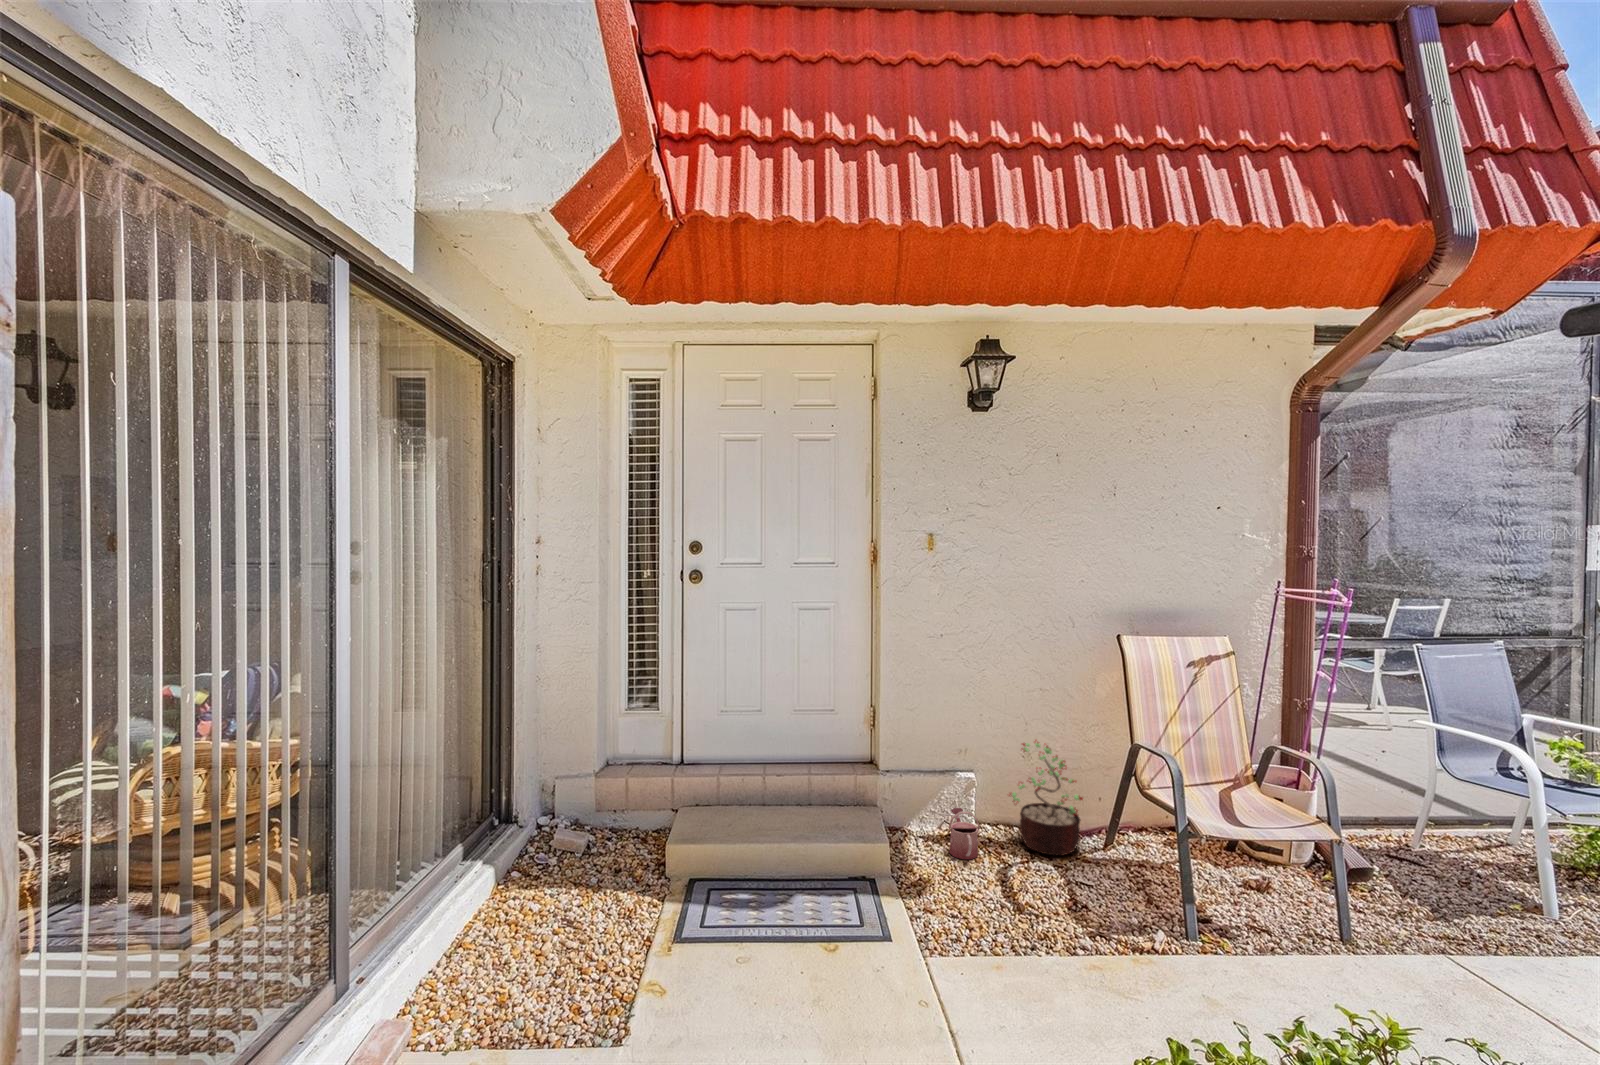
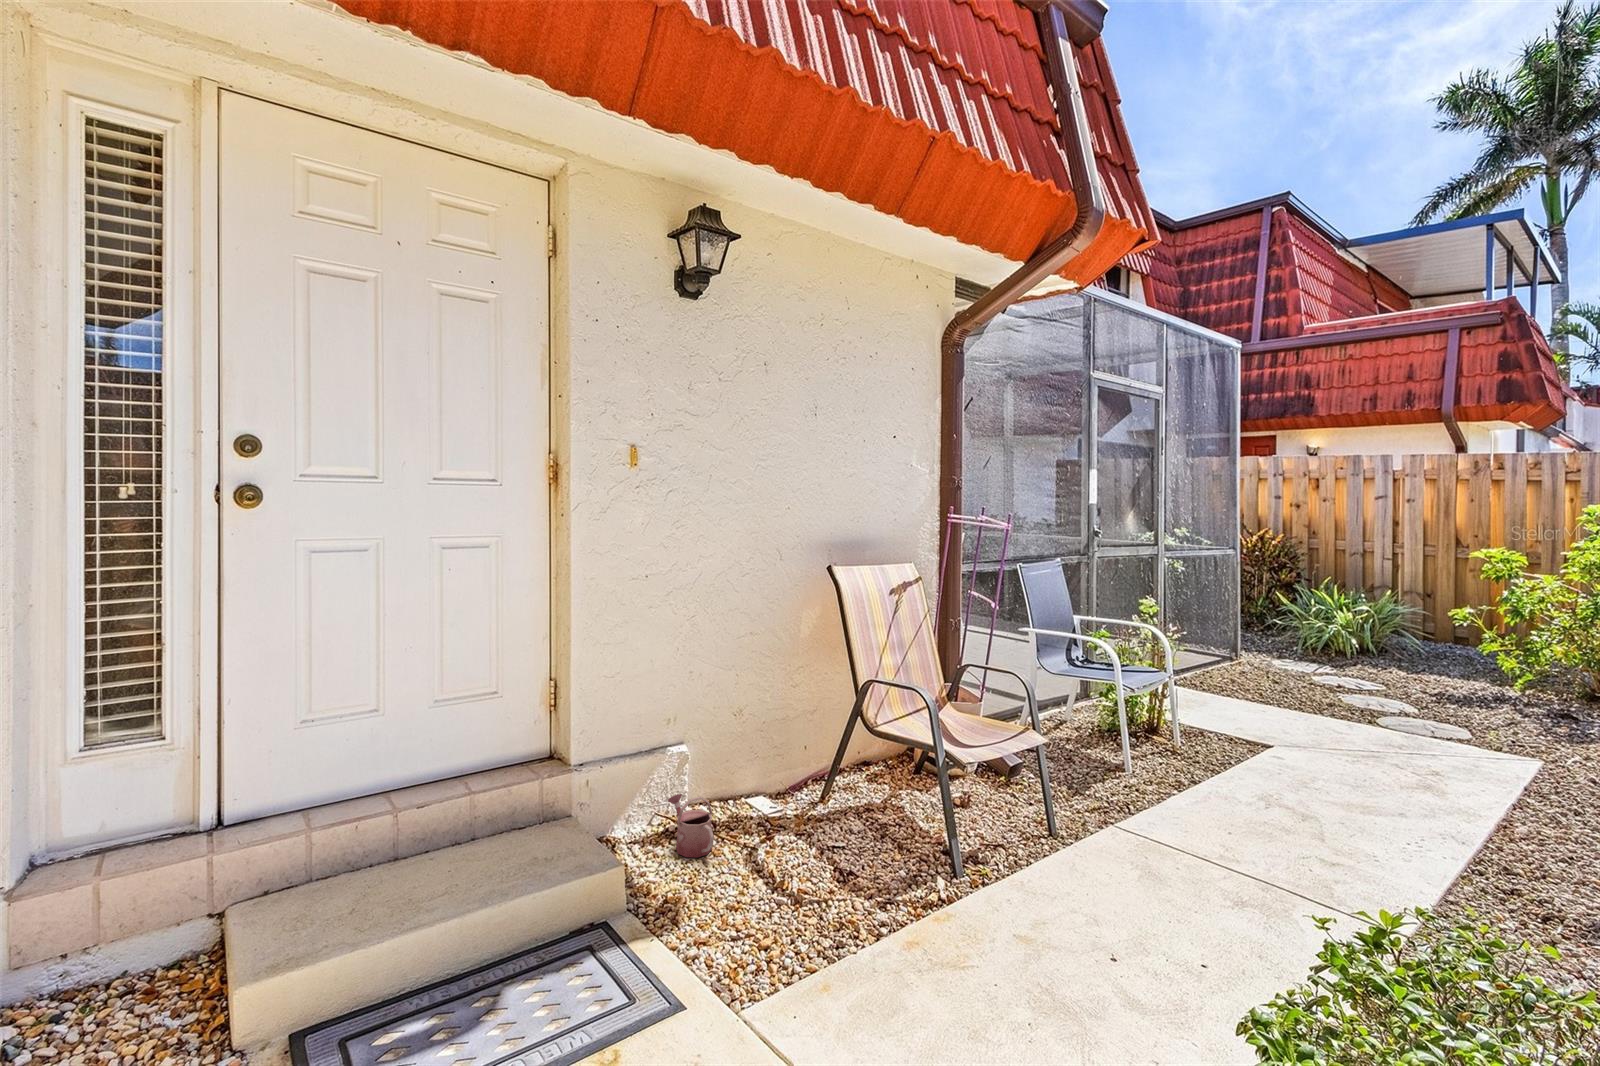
decorative plant: present [1009,740,1083,855] -> none [726,694,810,824]

